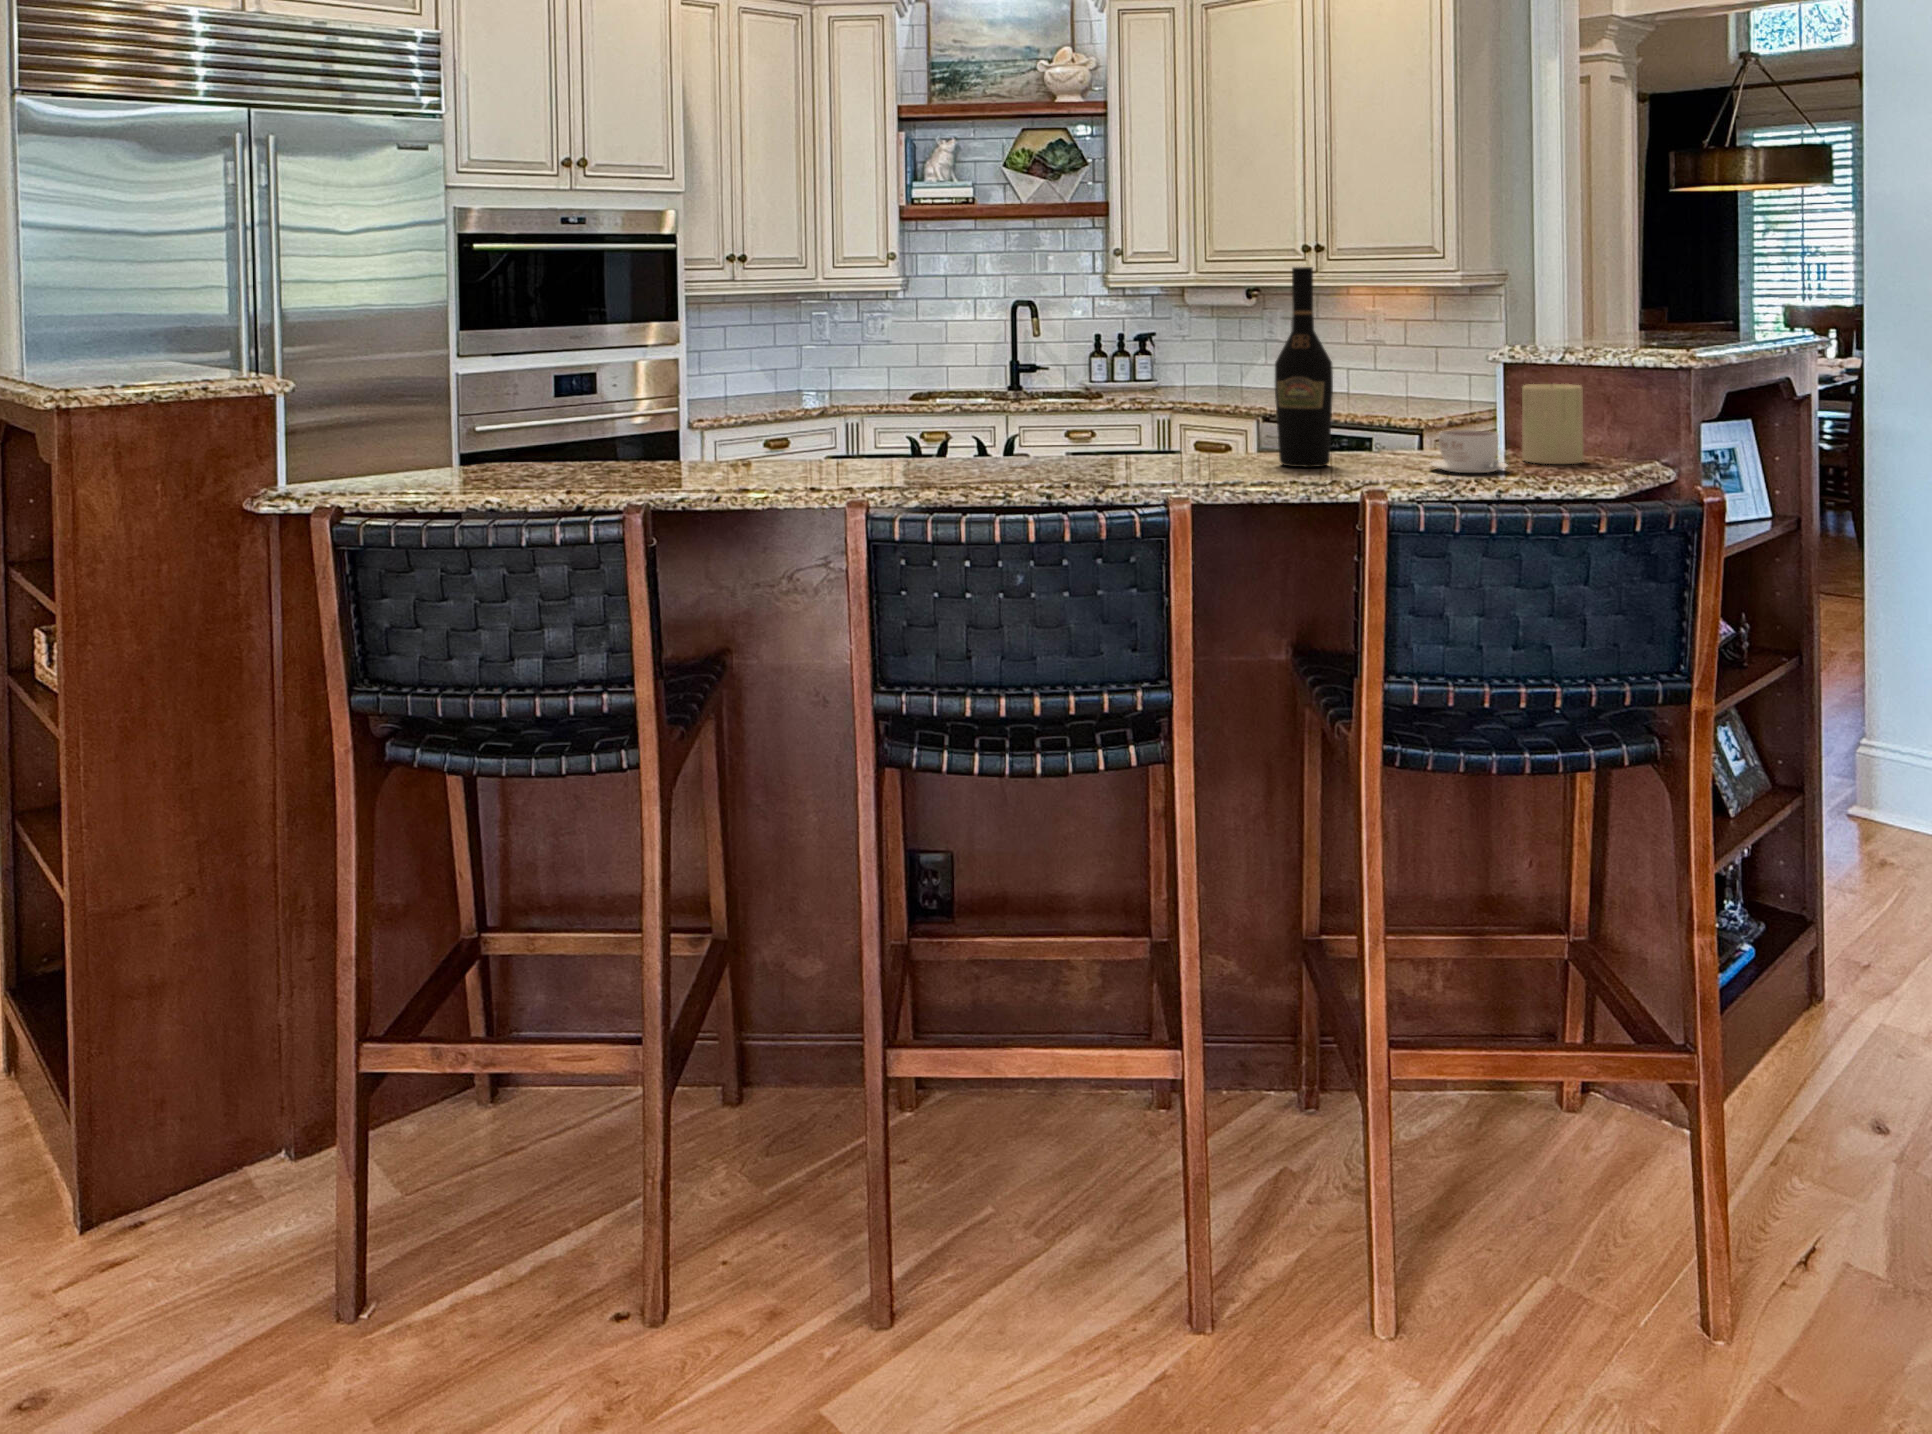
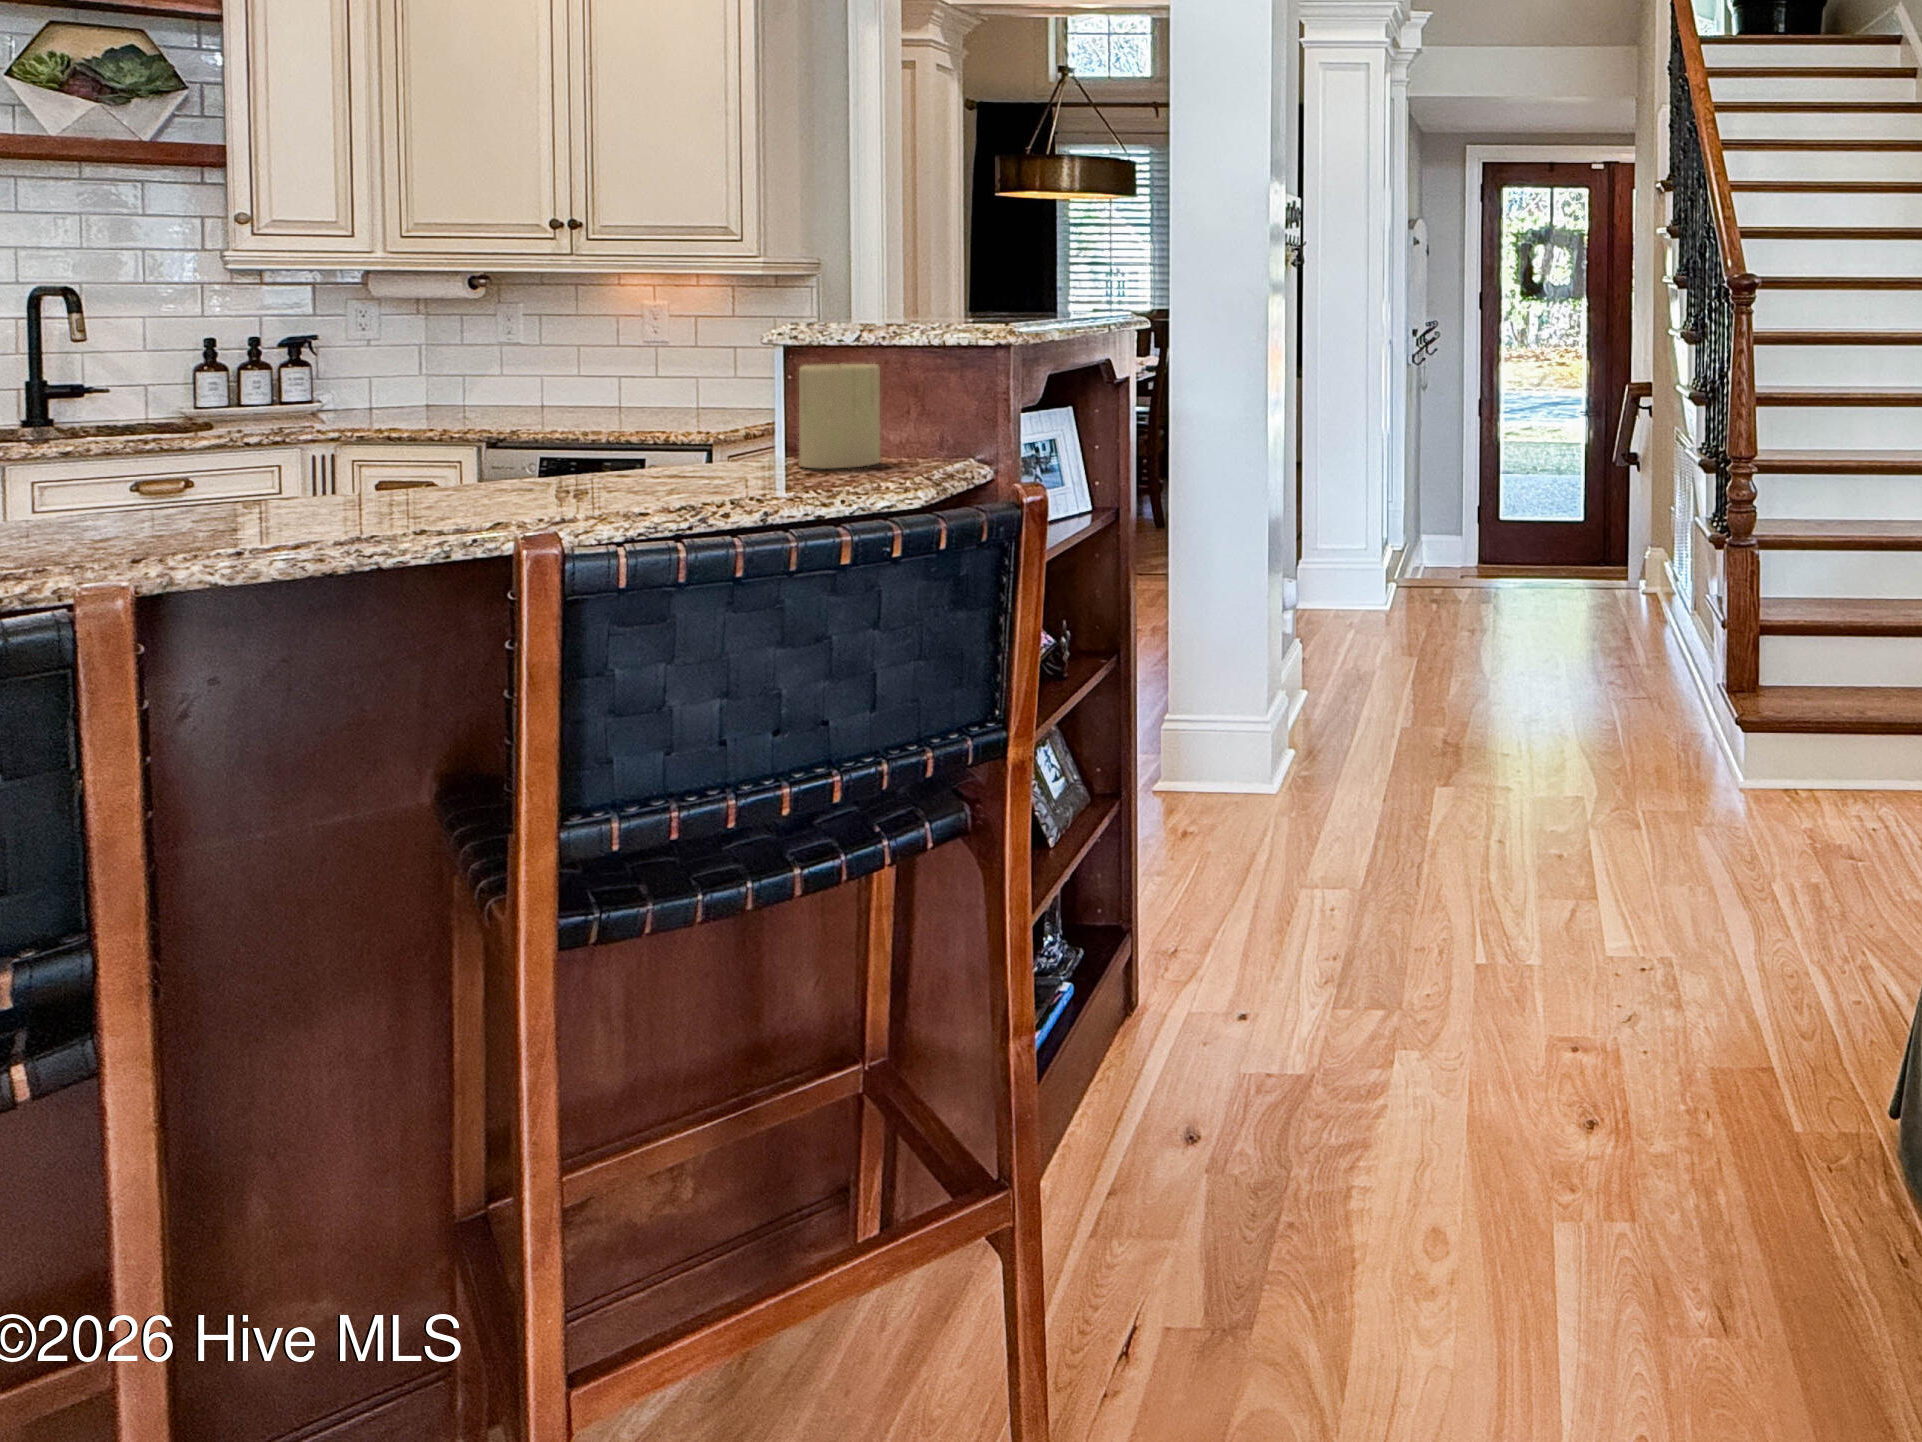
wine bottle: present [1275,267,1333,467] -> none [382,185,493,503]
coffee cup: present [1430,430,1508,473] -> none [655,429,775,490]

